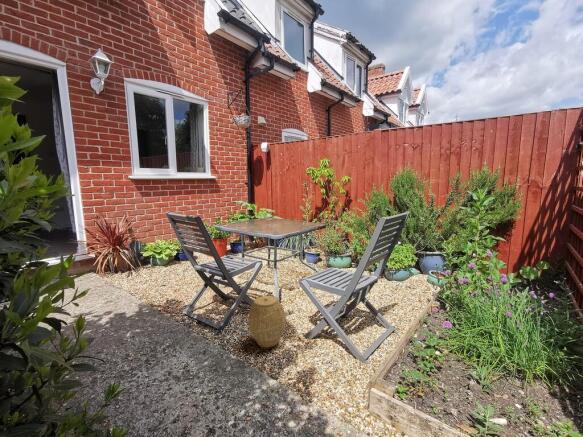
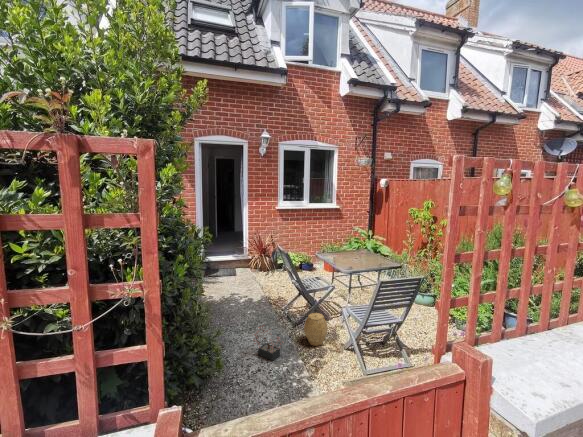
decorative plant: none [171,338,236,400] -> present [253,325,283,361]

